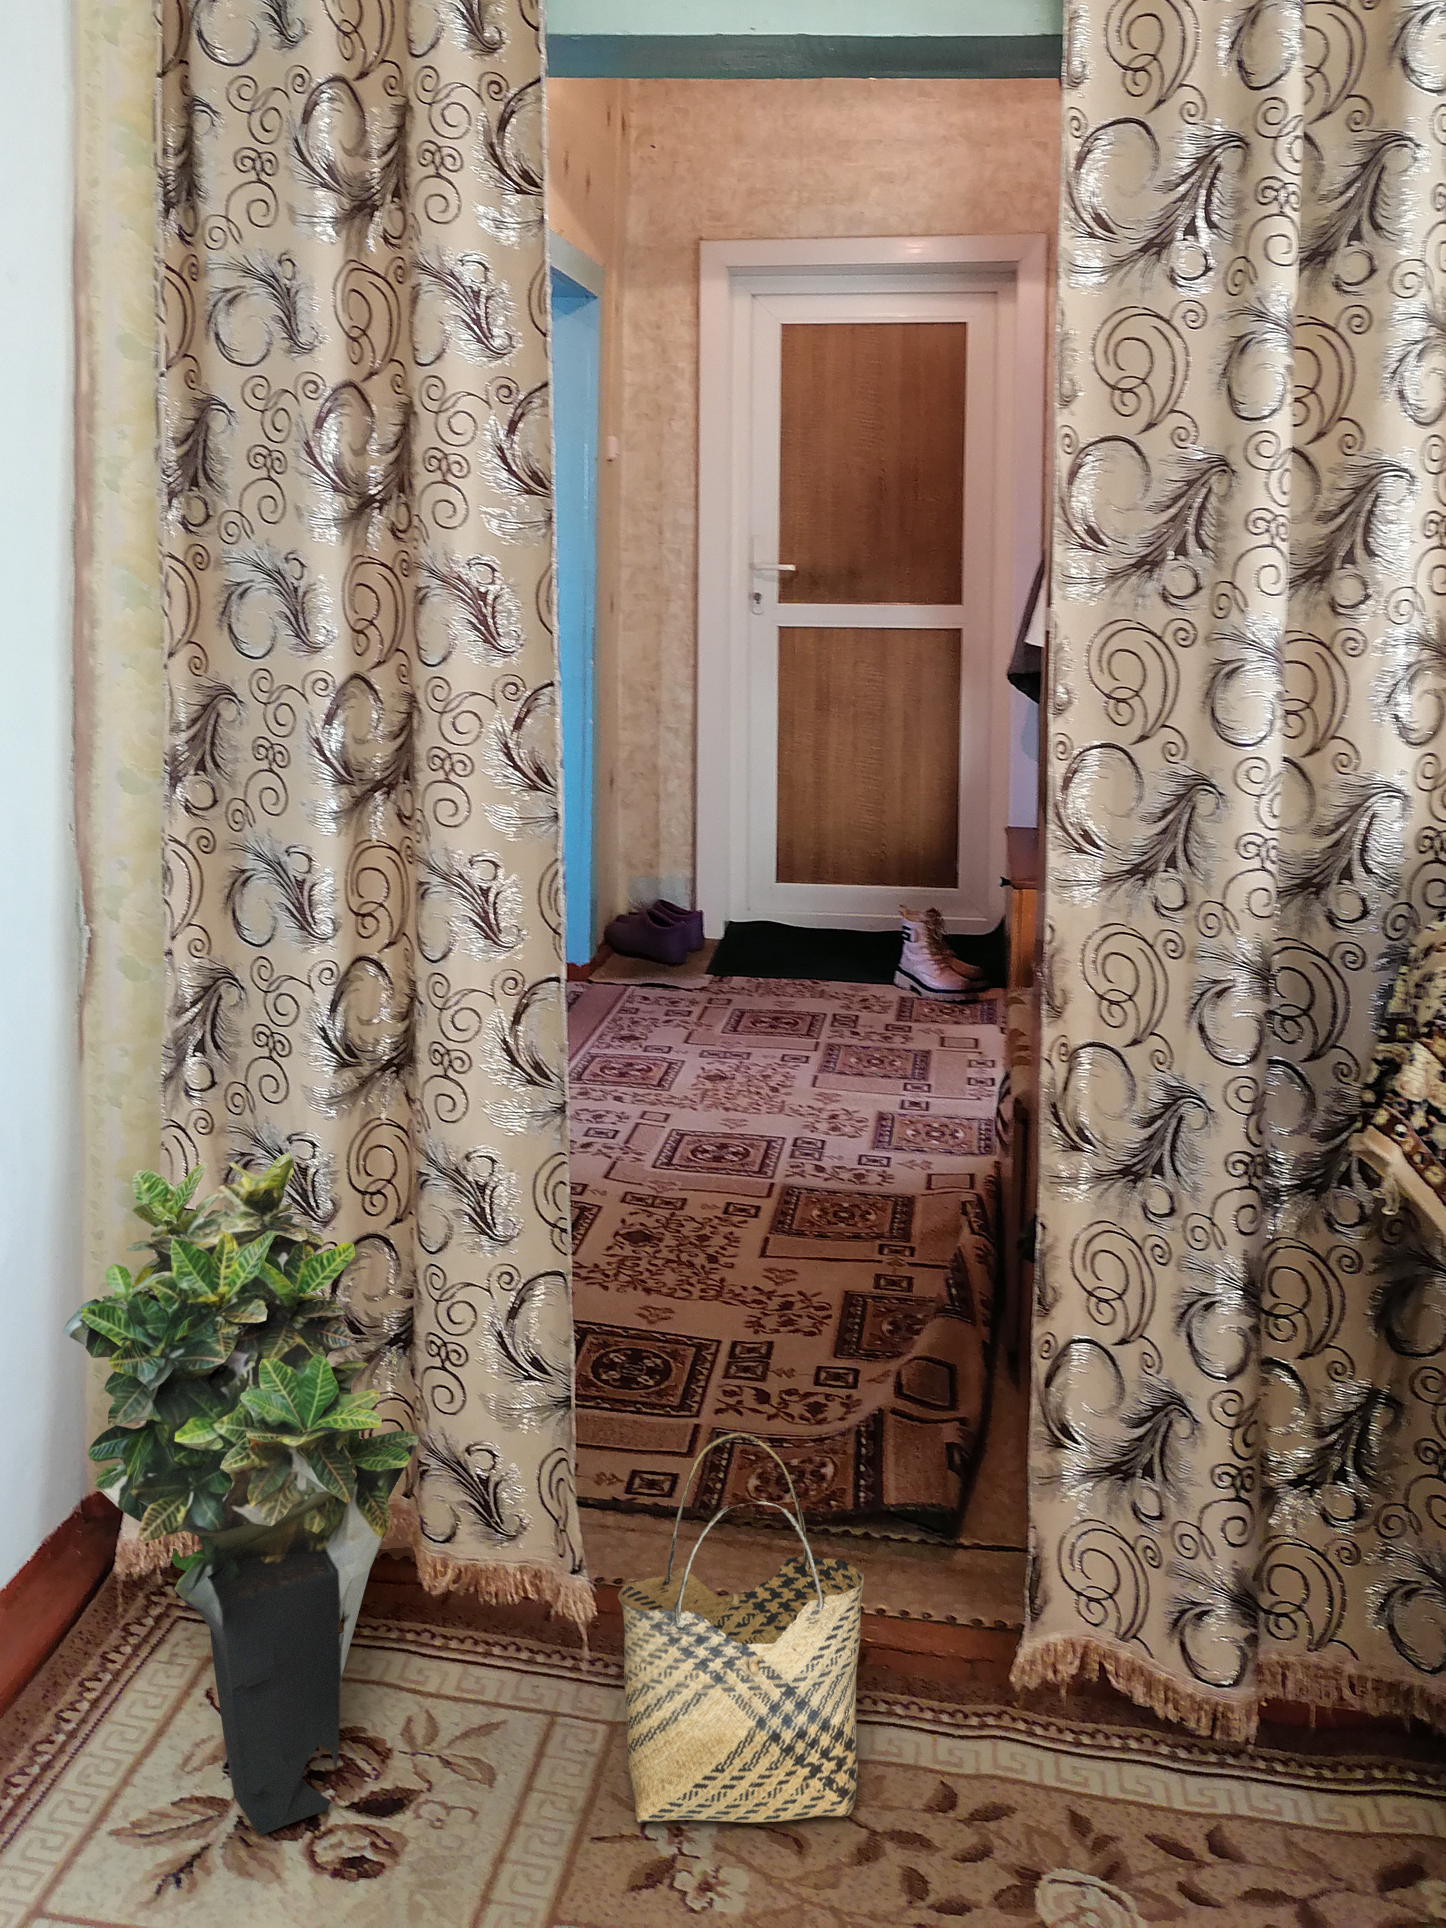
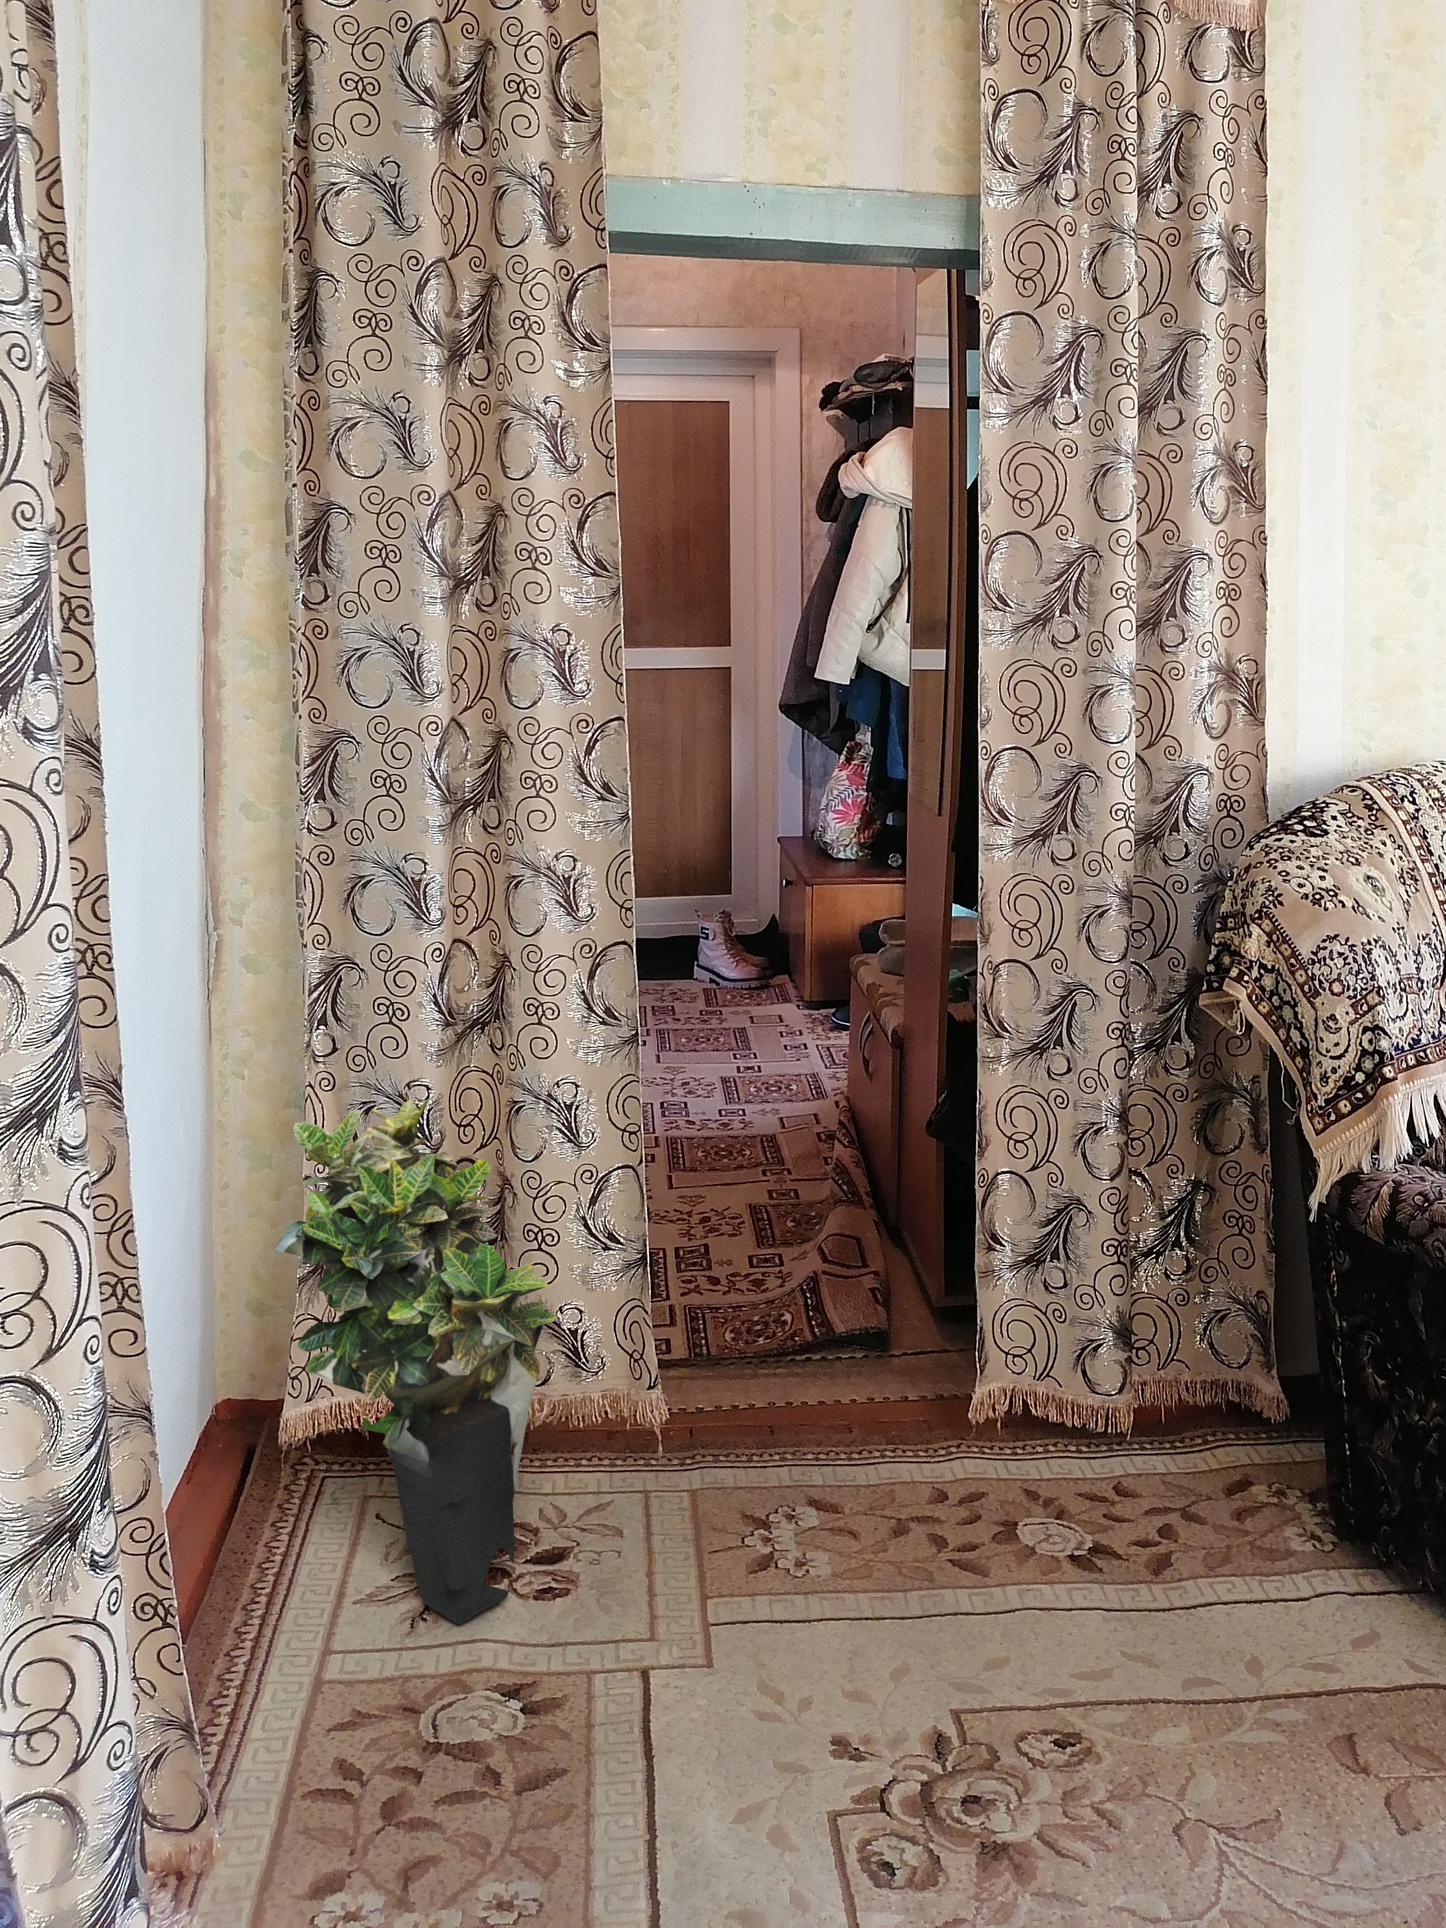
woven basket: present [618,1432,864,1823] -> none [721,1263,894,1556]

